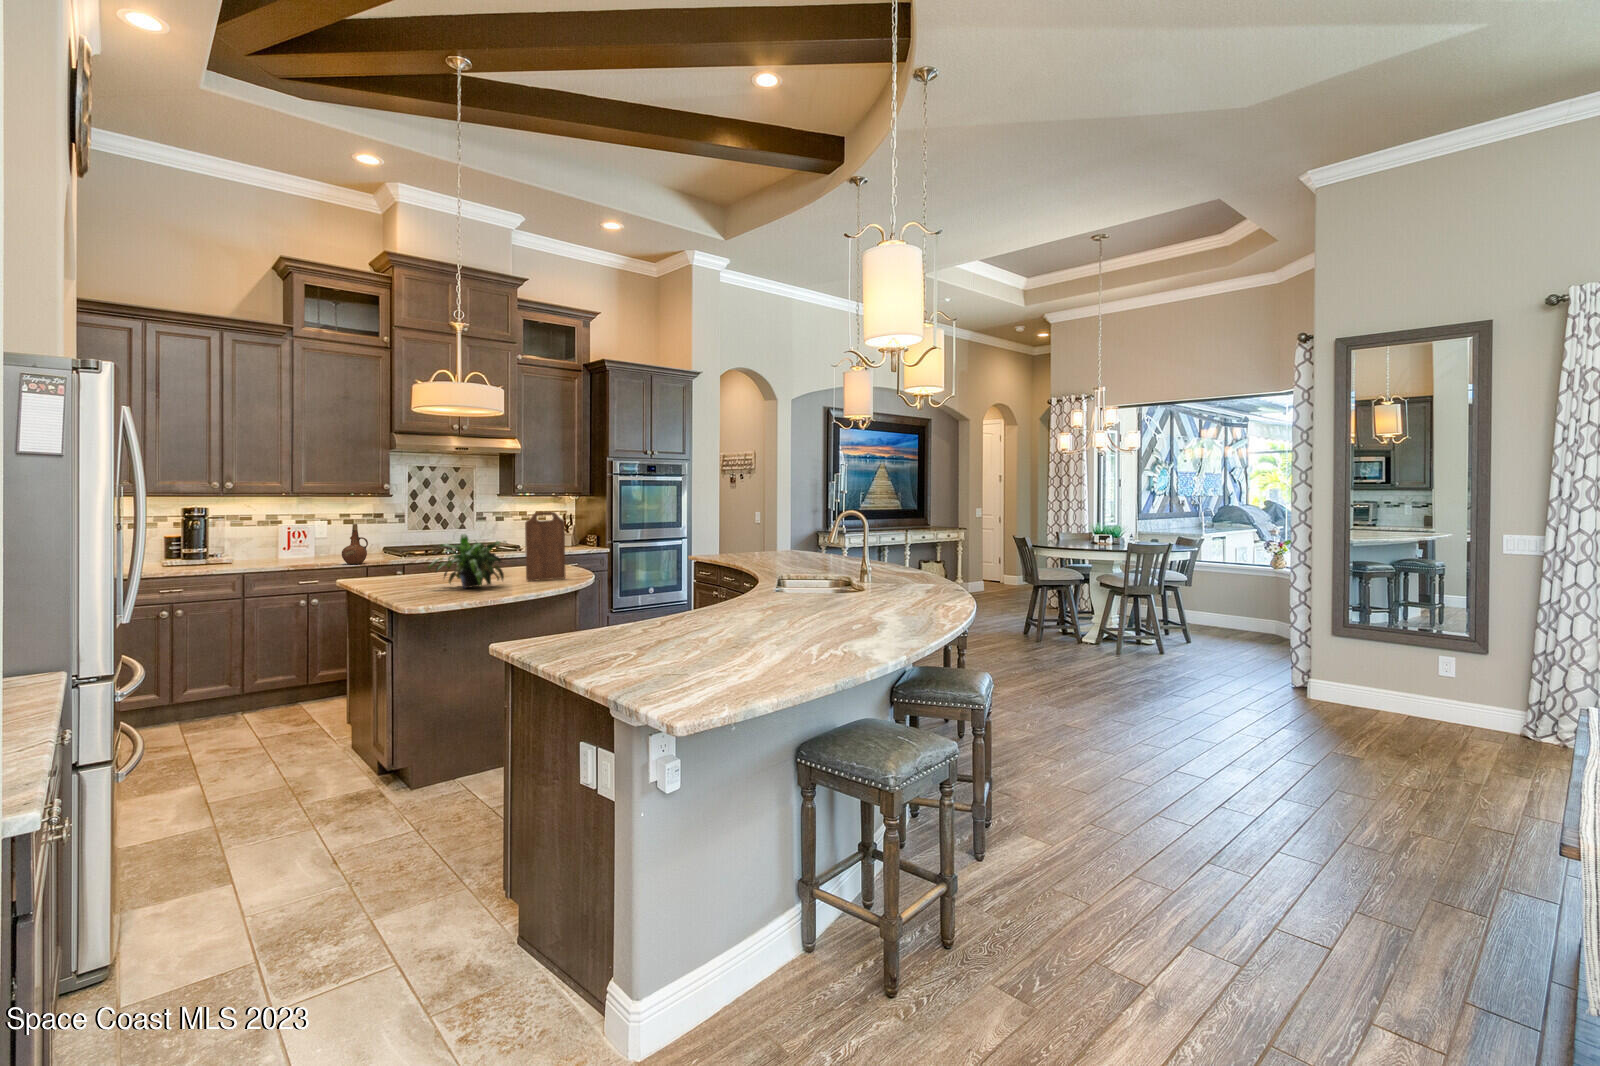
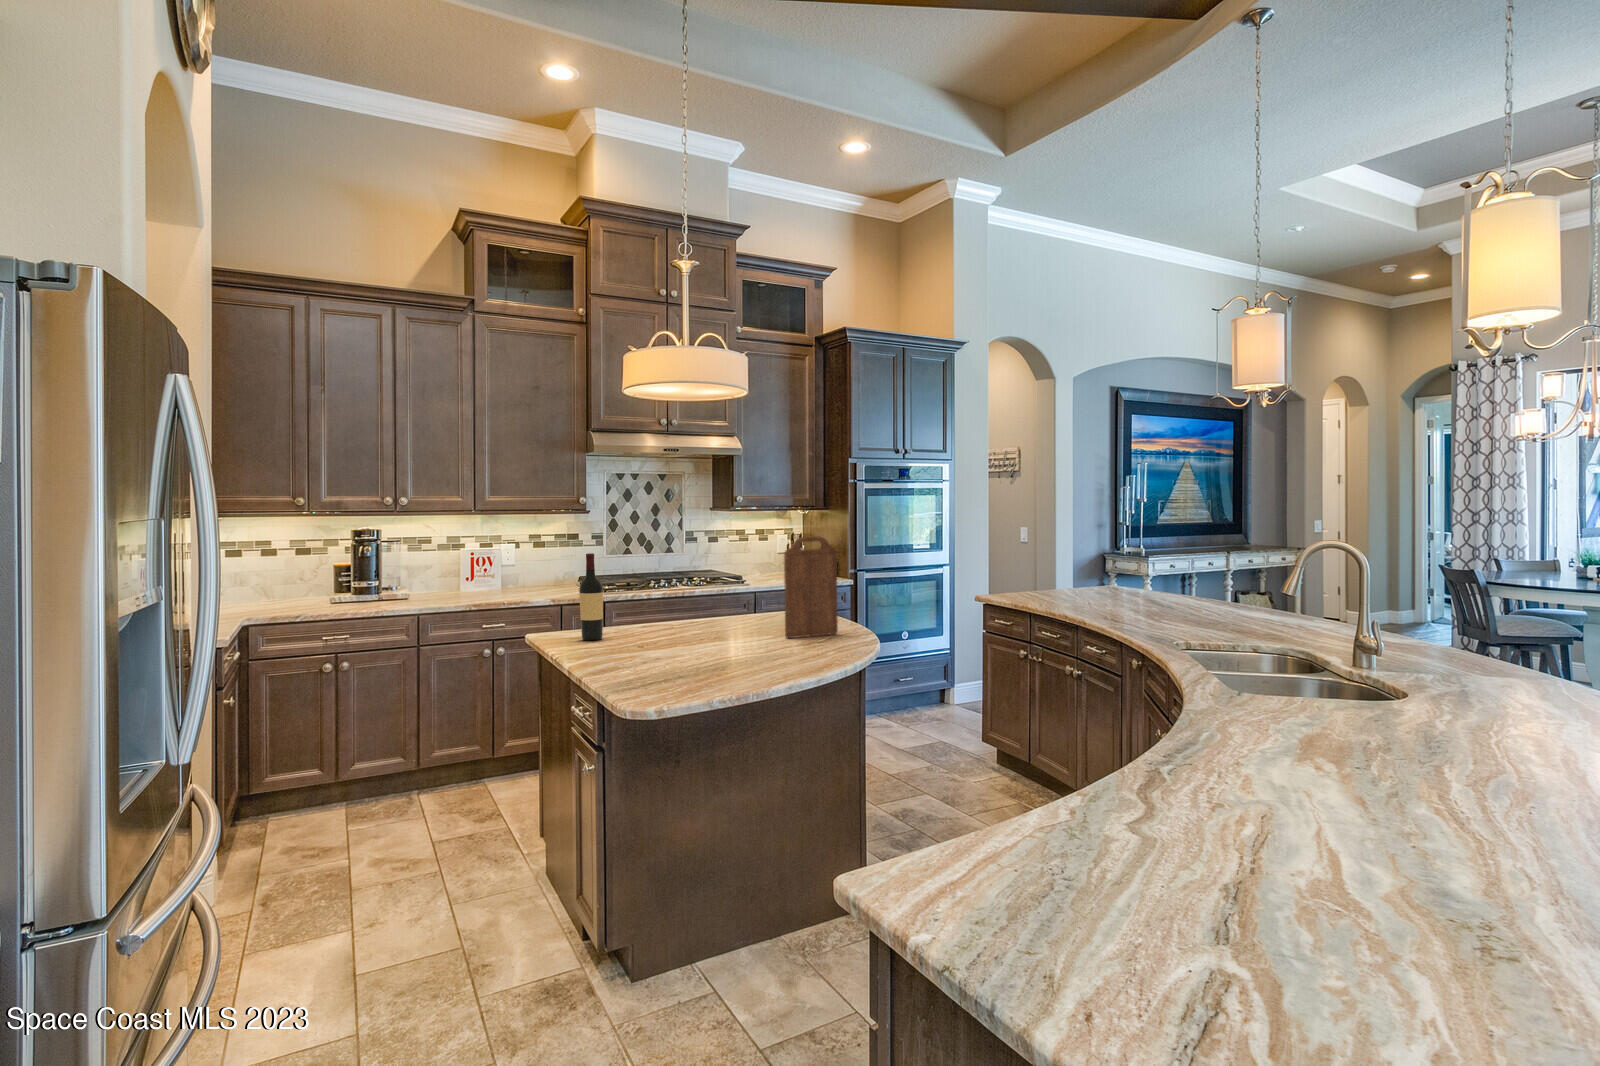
wine bottle: none [372,523,390,585] -> present [579,553,603,641]
ceramic pitcher: present [342,524,368,564] -> none [532,550,563,602]
potted plant: present [428,534,505,588] -> none [659,573,767,652]

